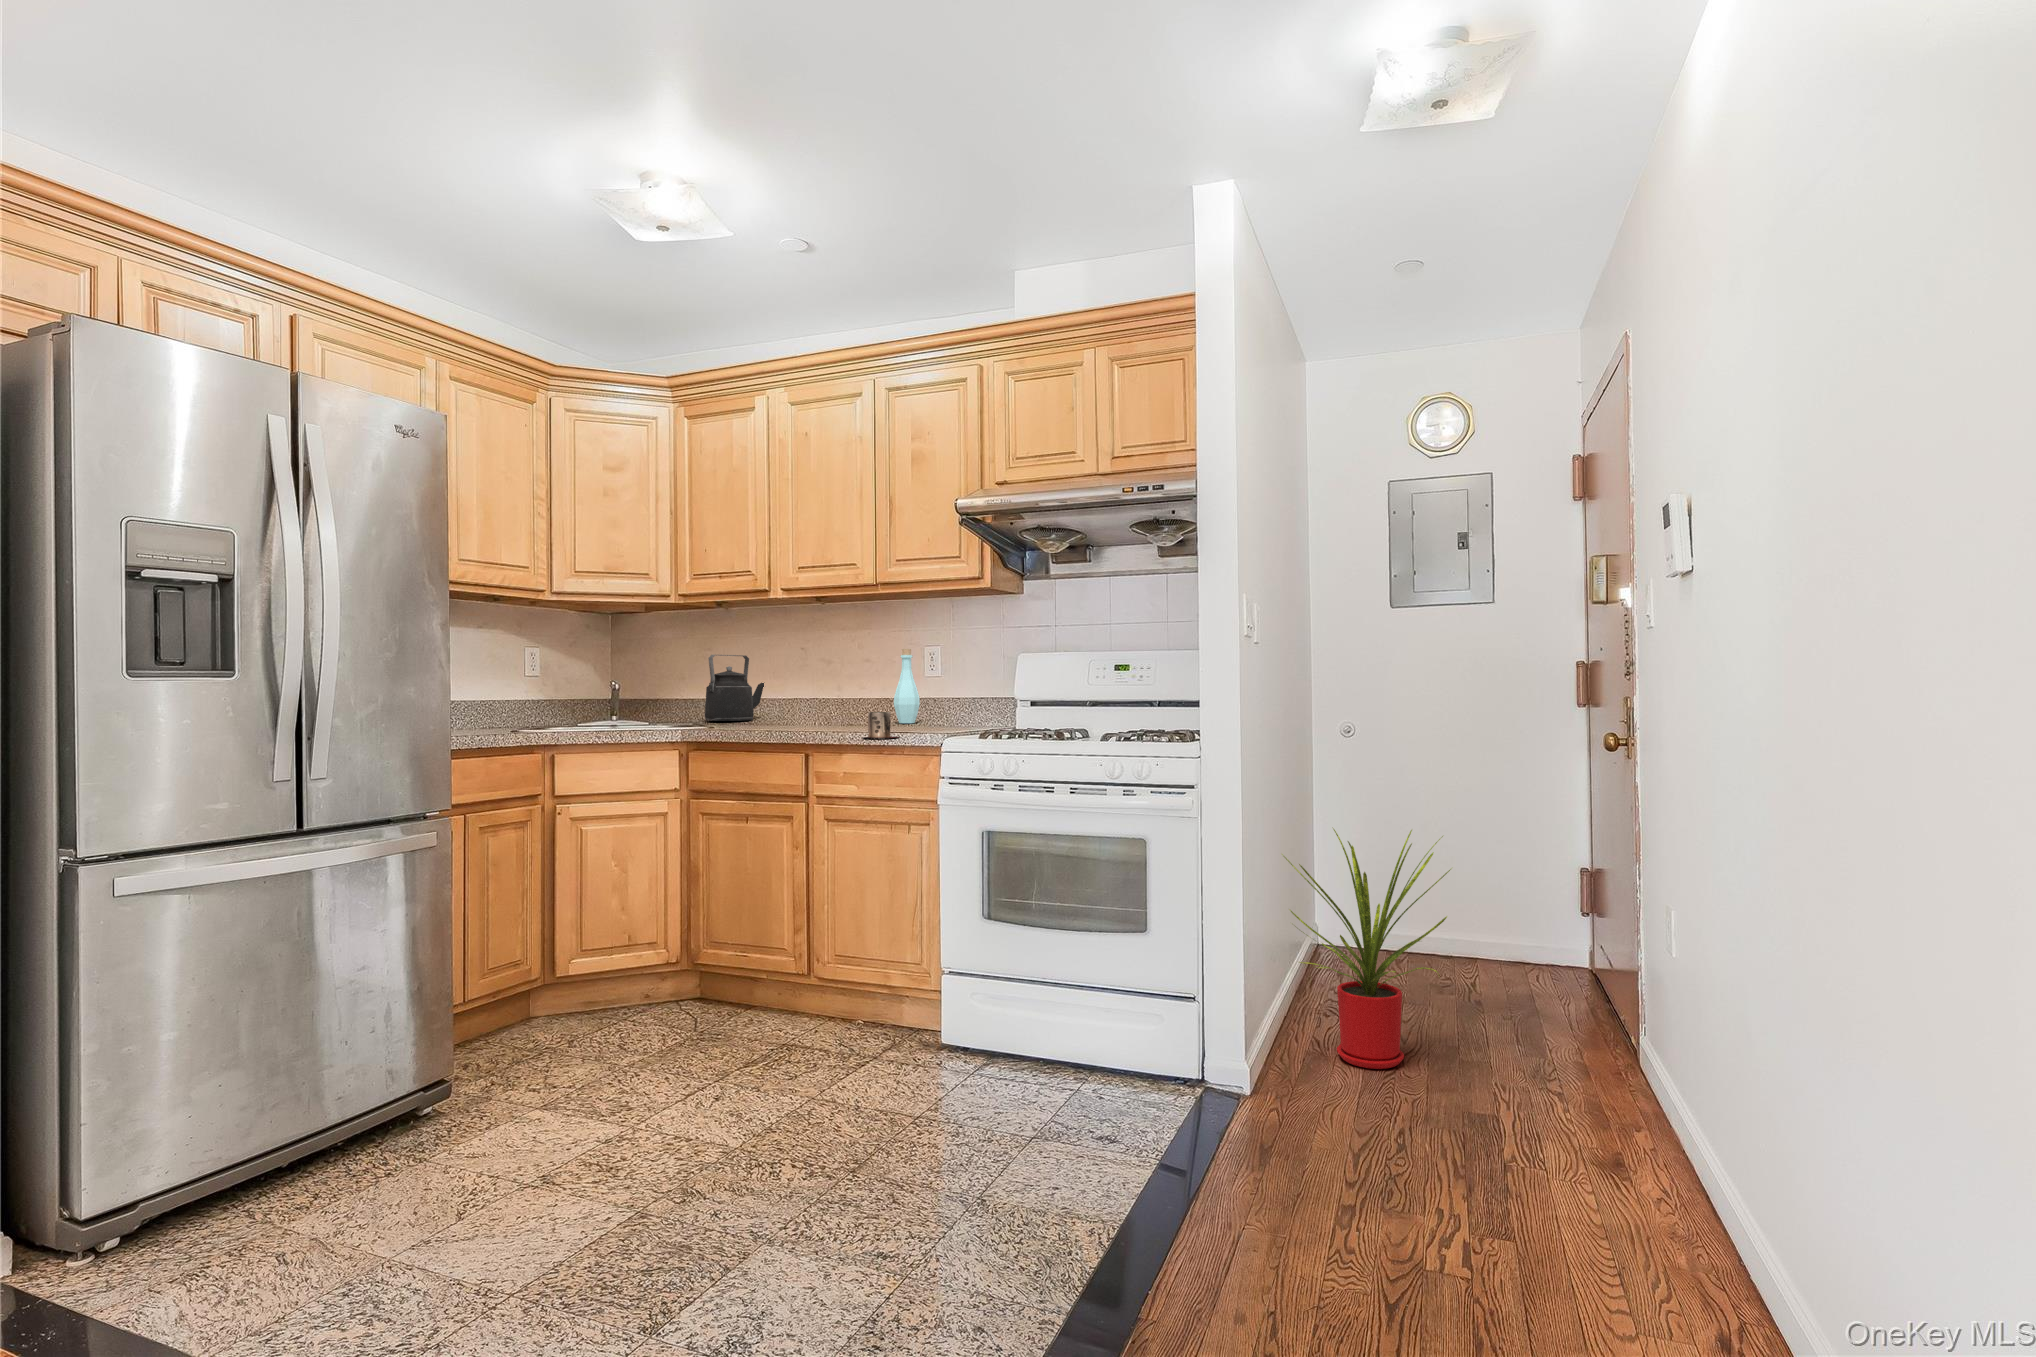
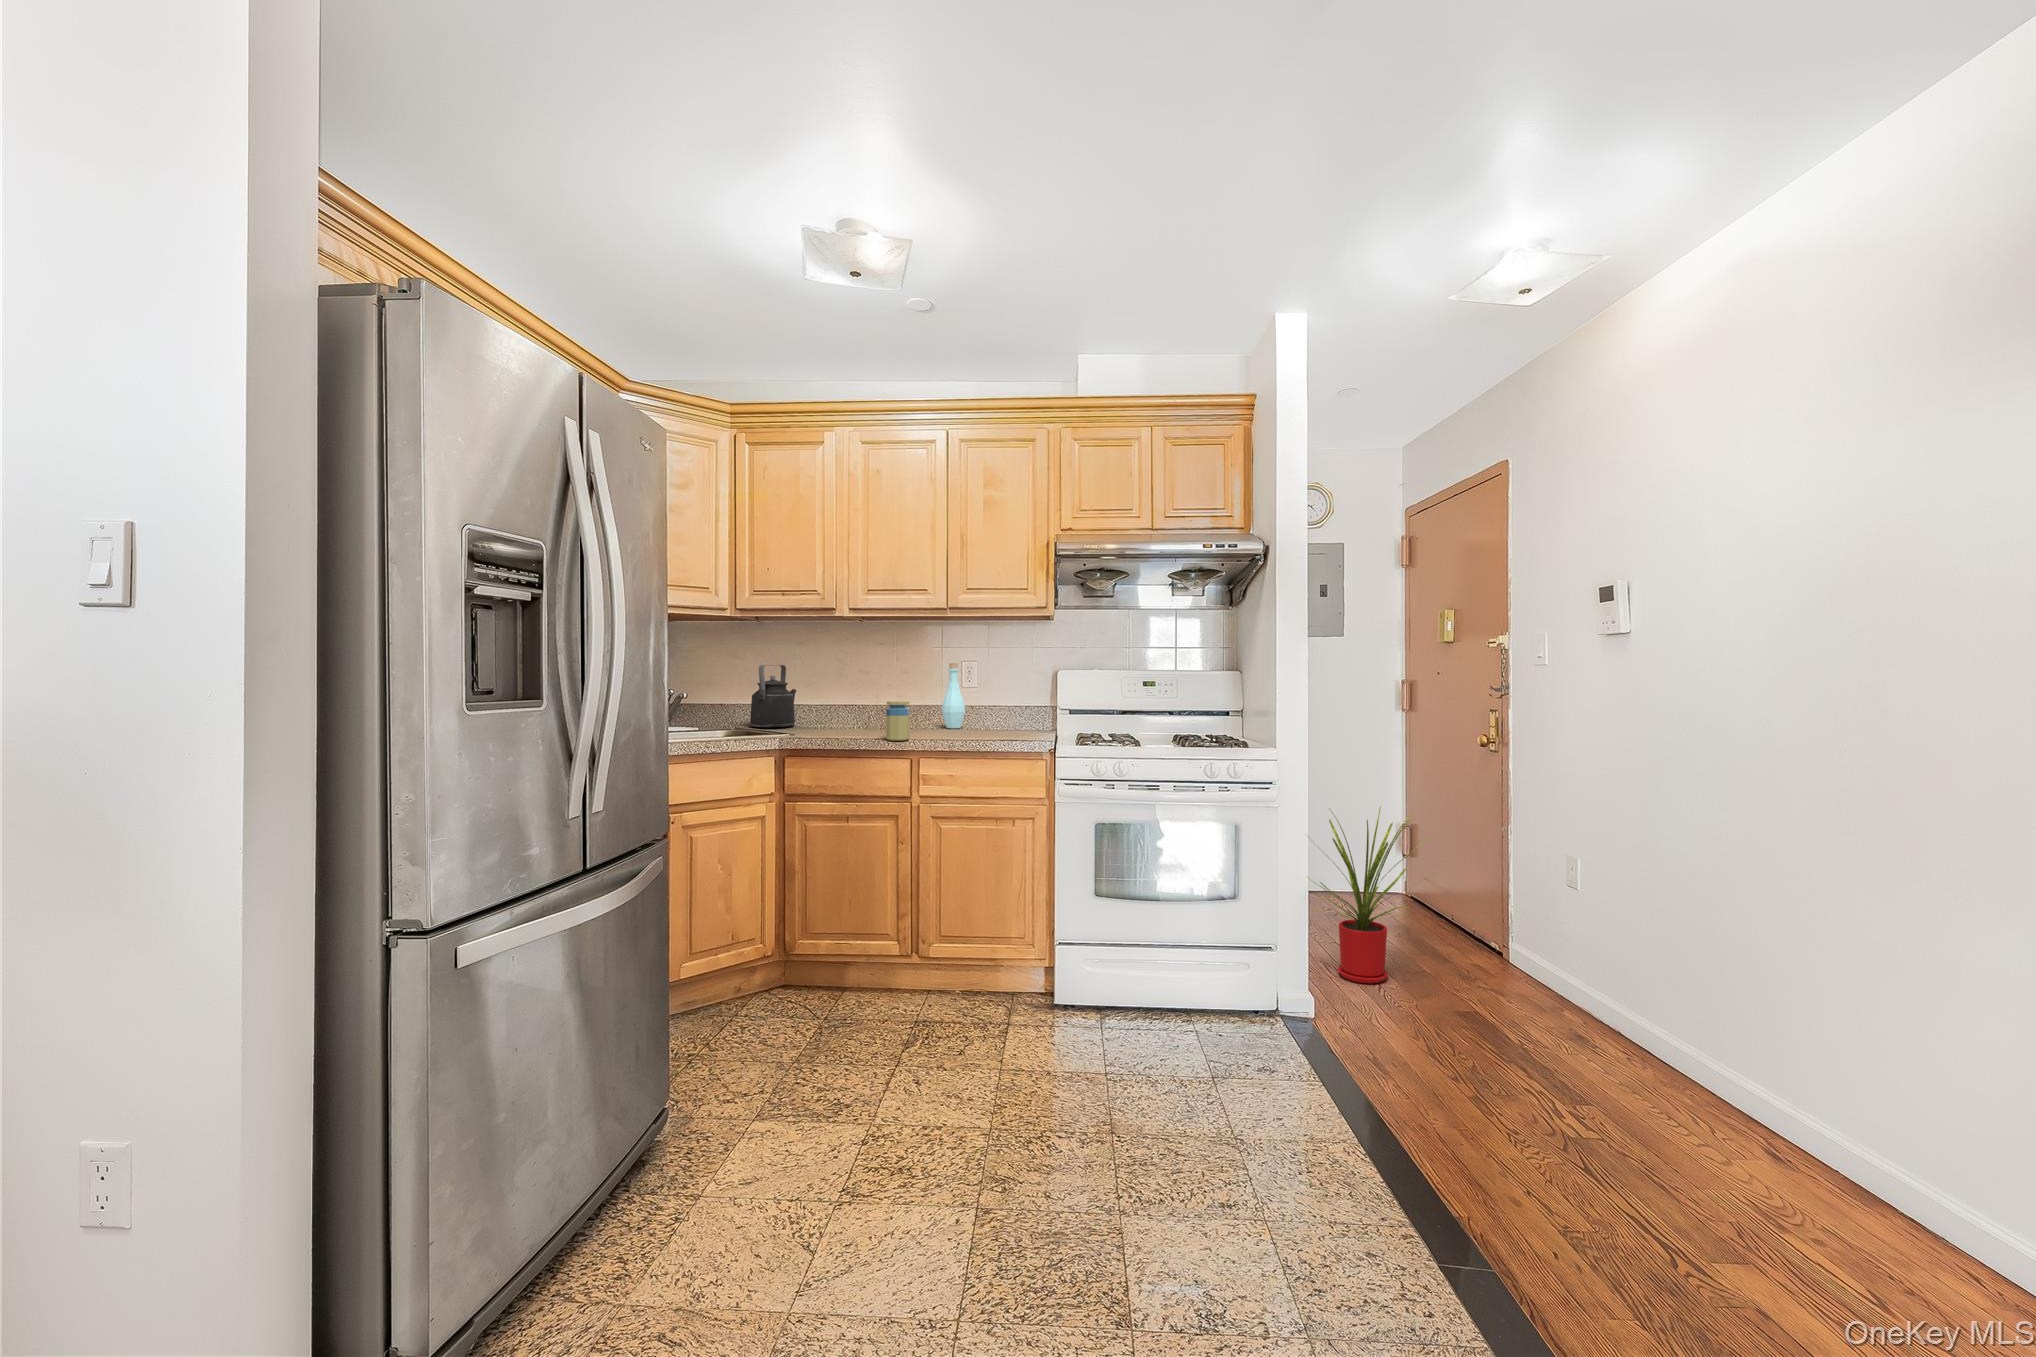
jar: none [794,689,820,732] -> present [886,701,910,741]
mug: present [864,712,898,738] -> none [971,724,1003,747]

